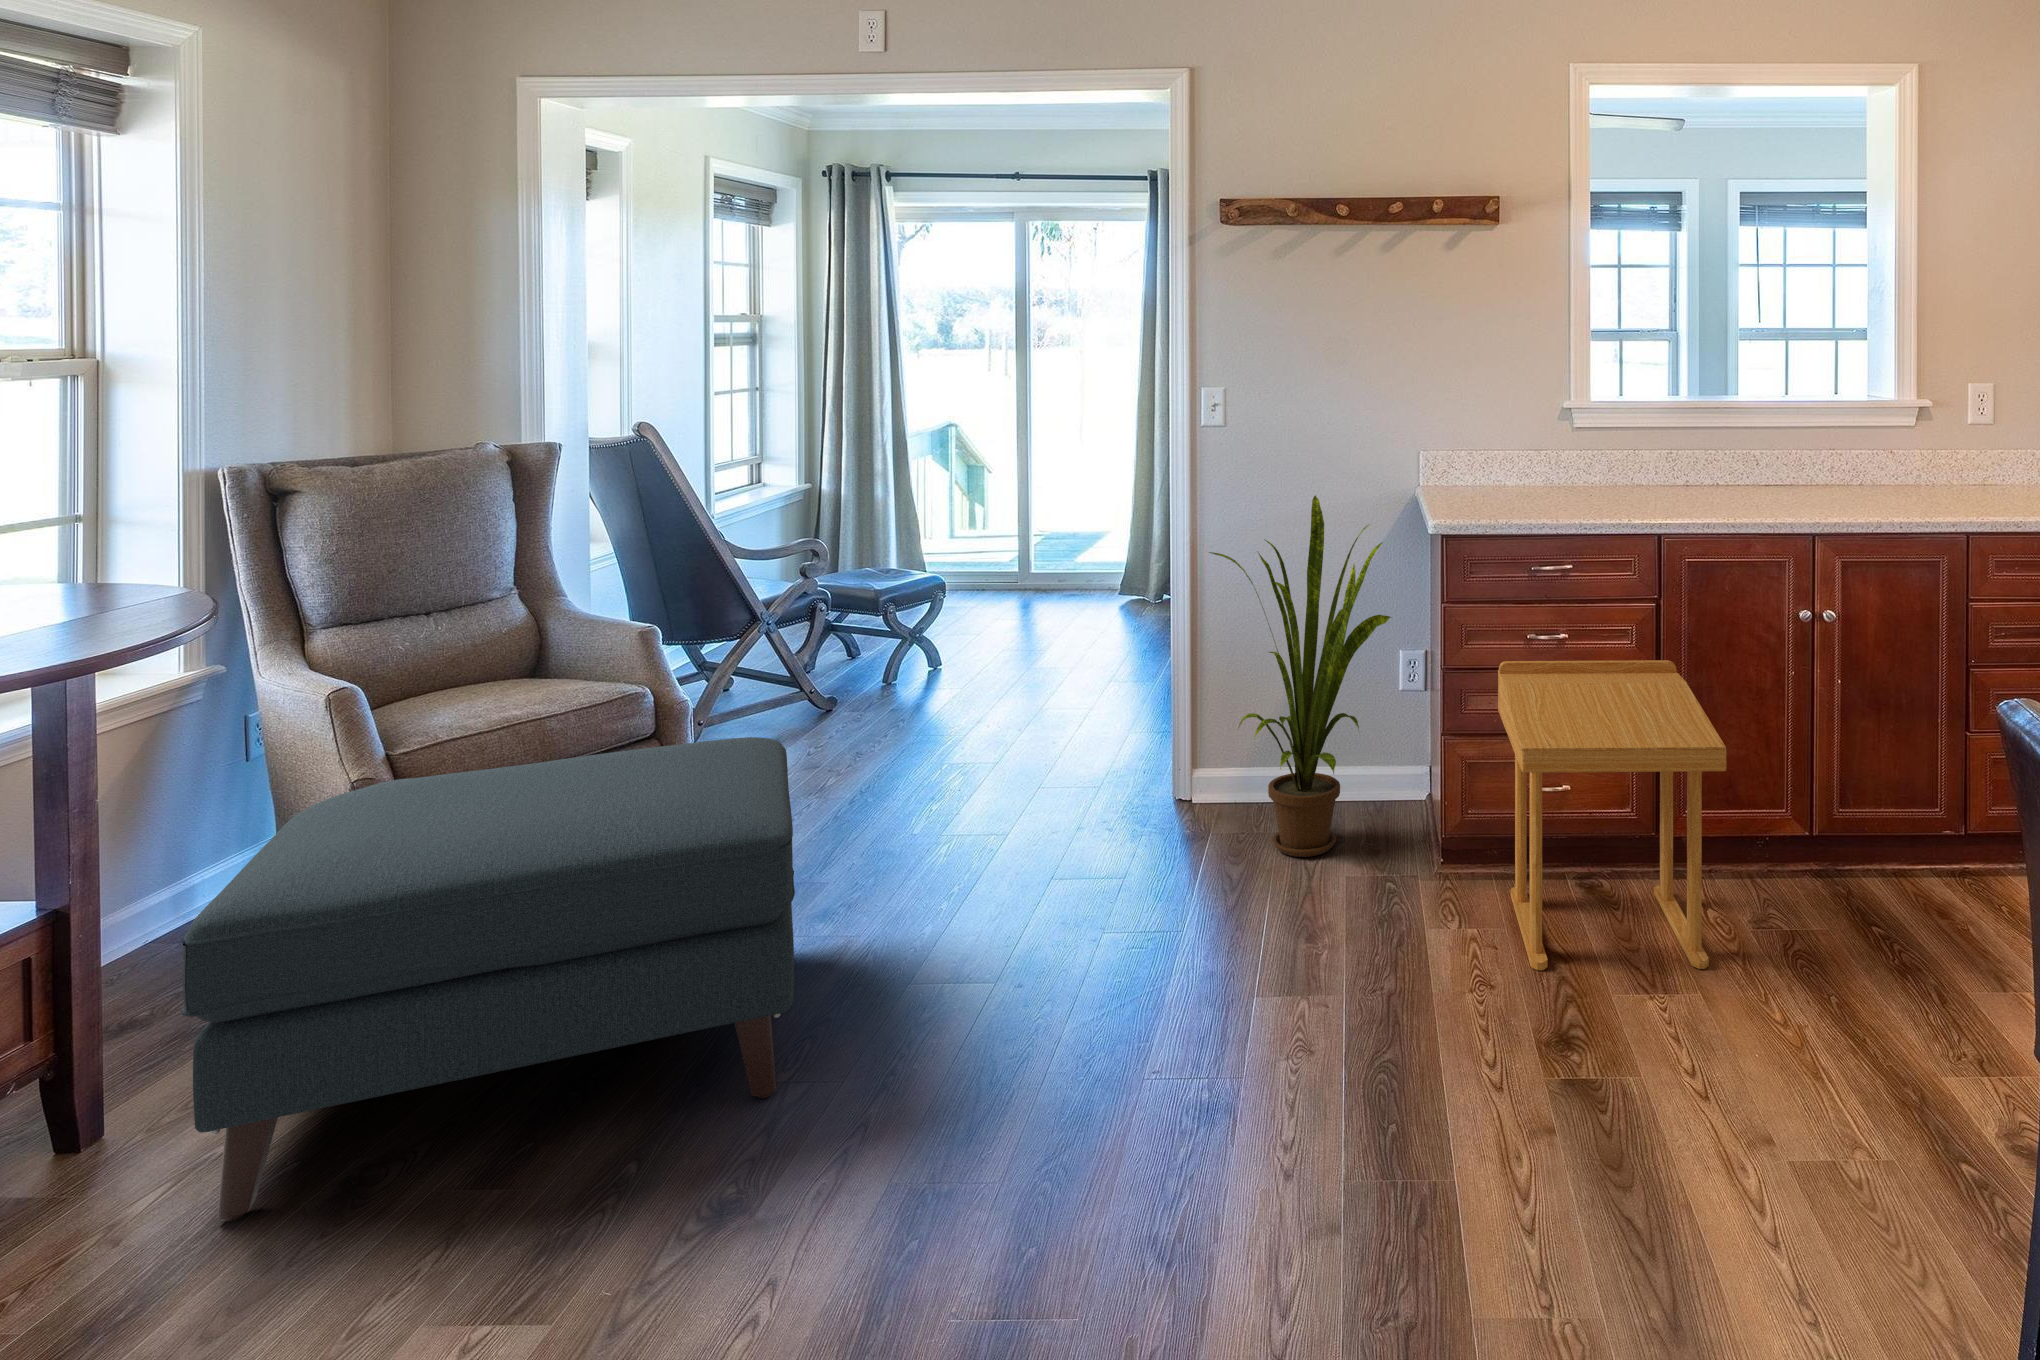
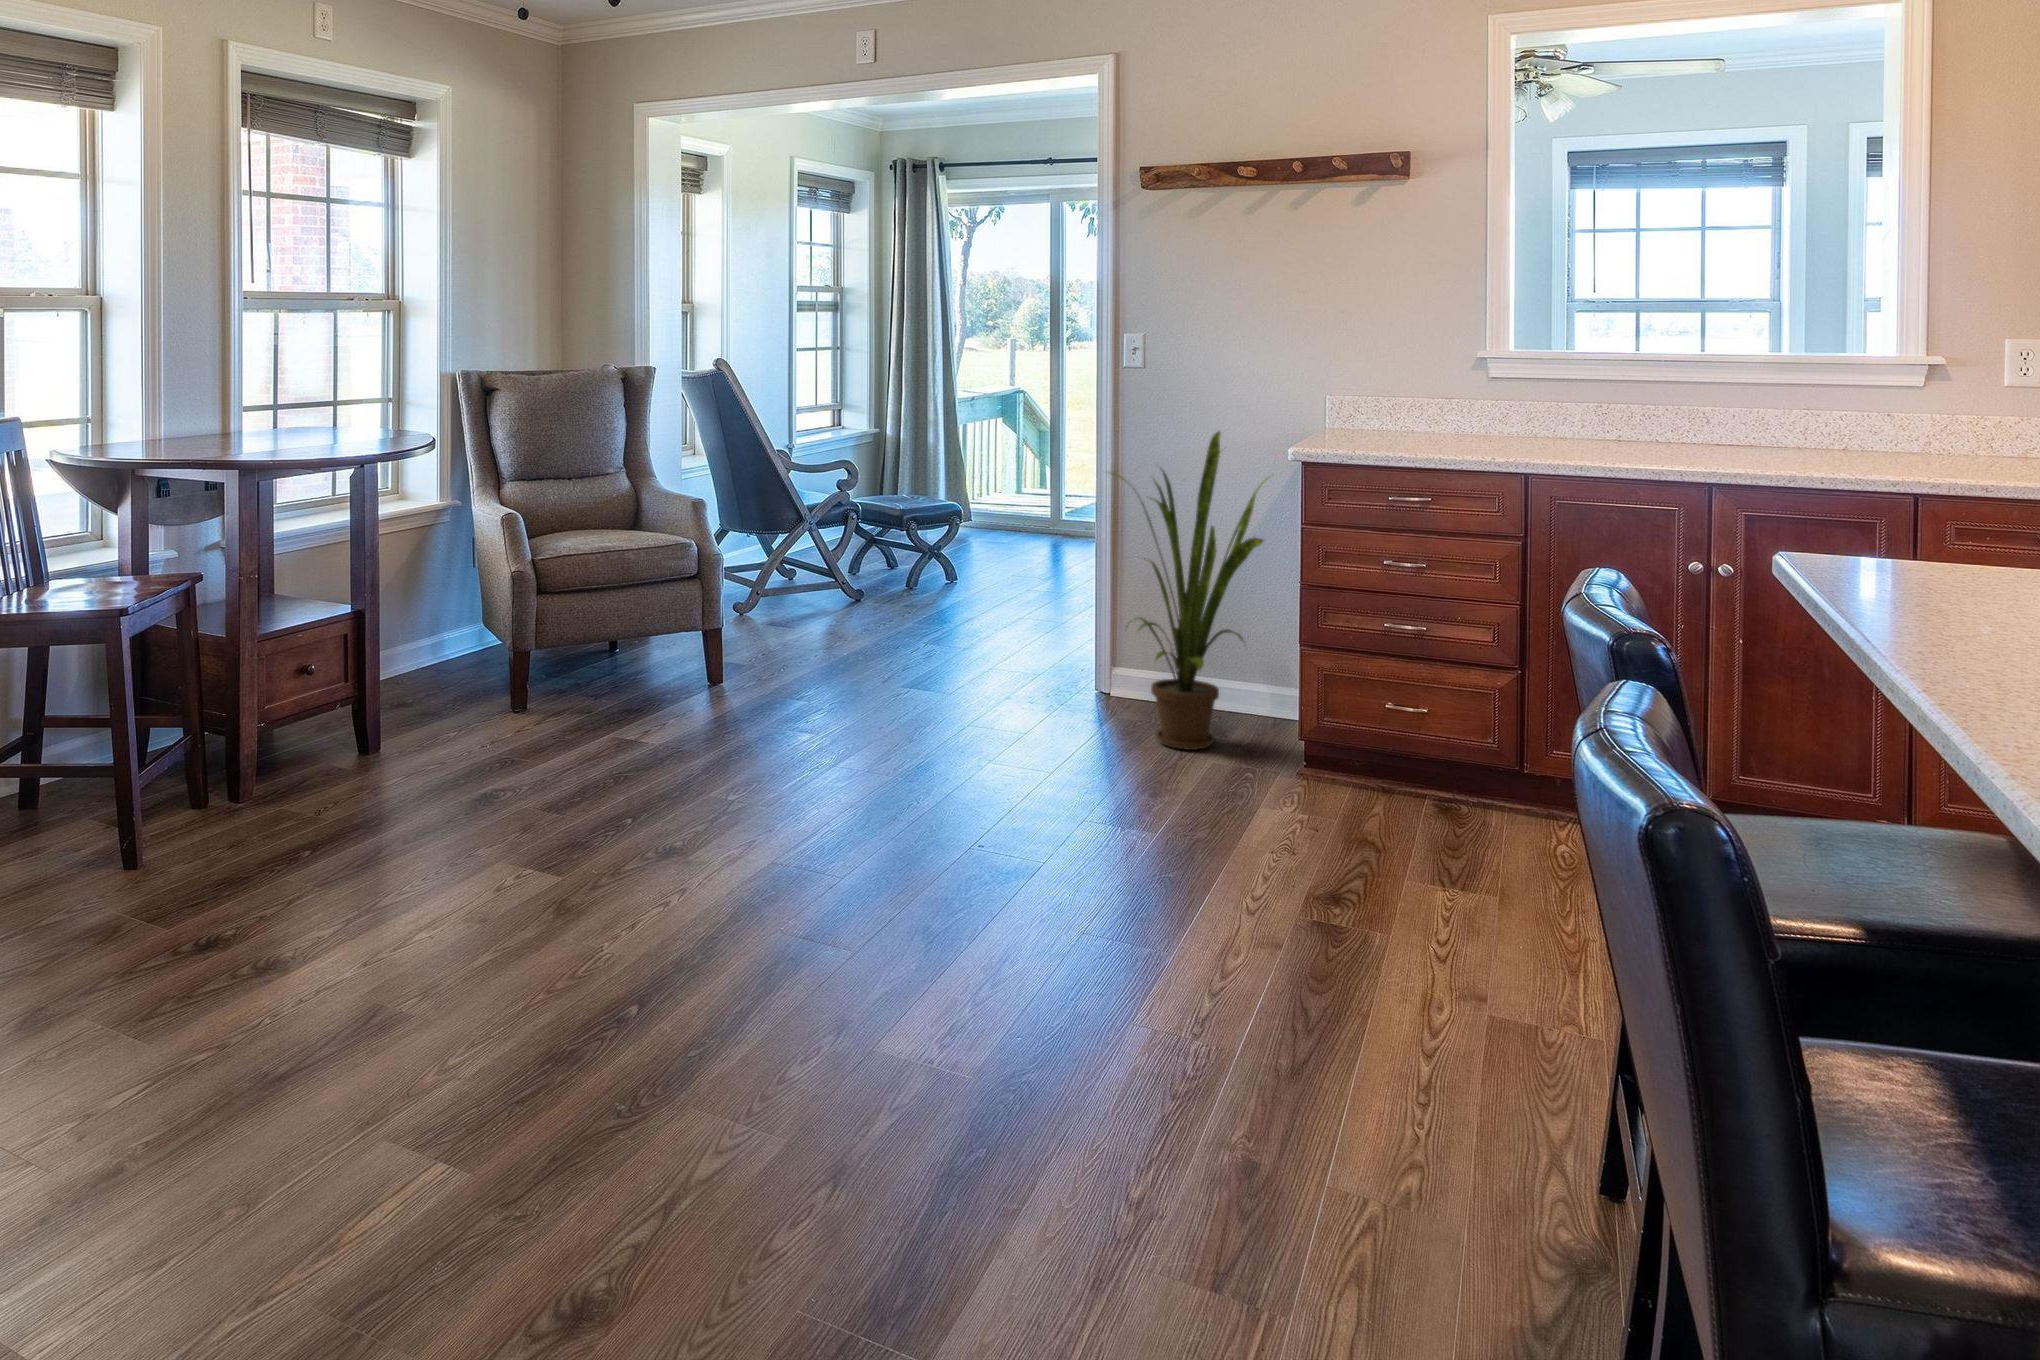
side table: present [1498,660,1726,970] -> none [1308,581,1534,878]
ottoman: present [181,737,795,1222] -> none [410,565,757,795]

